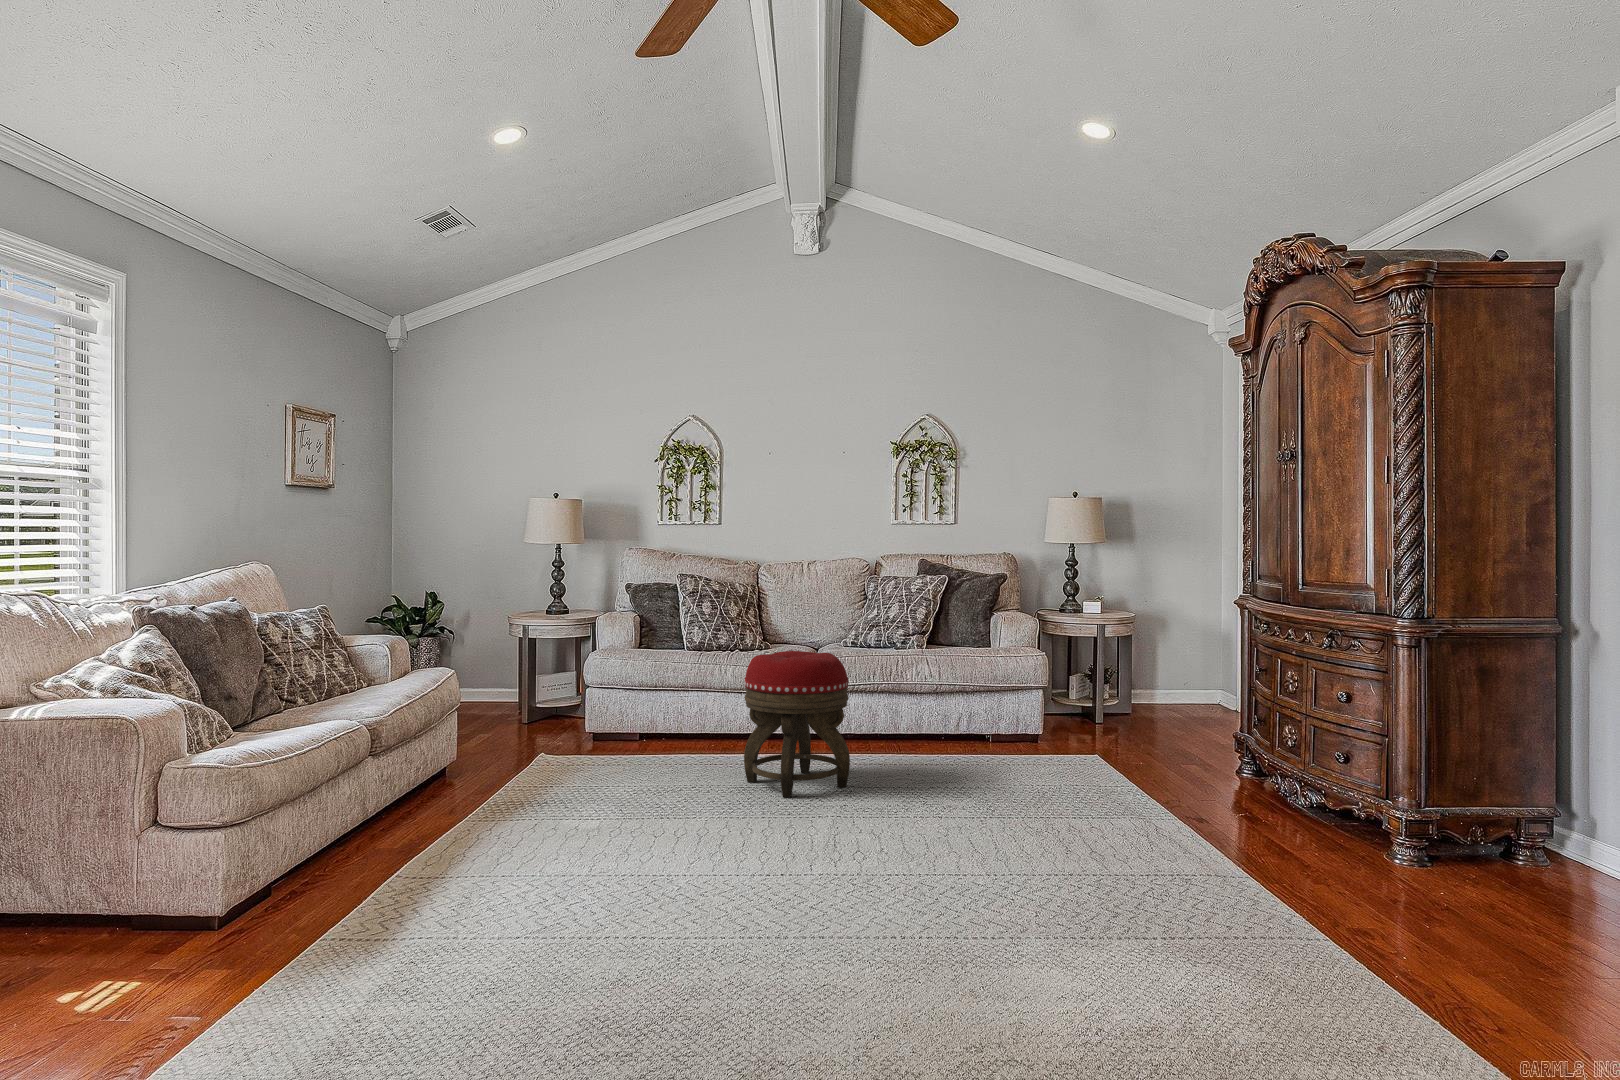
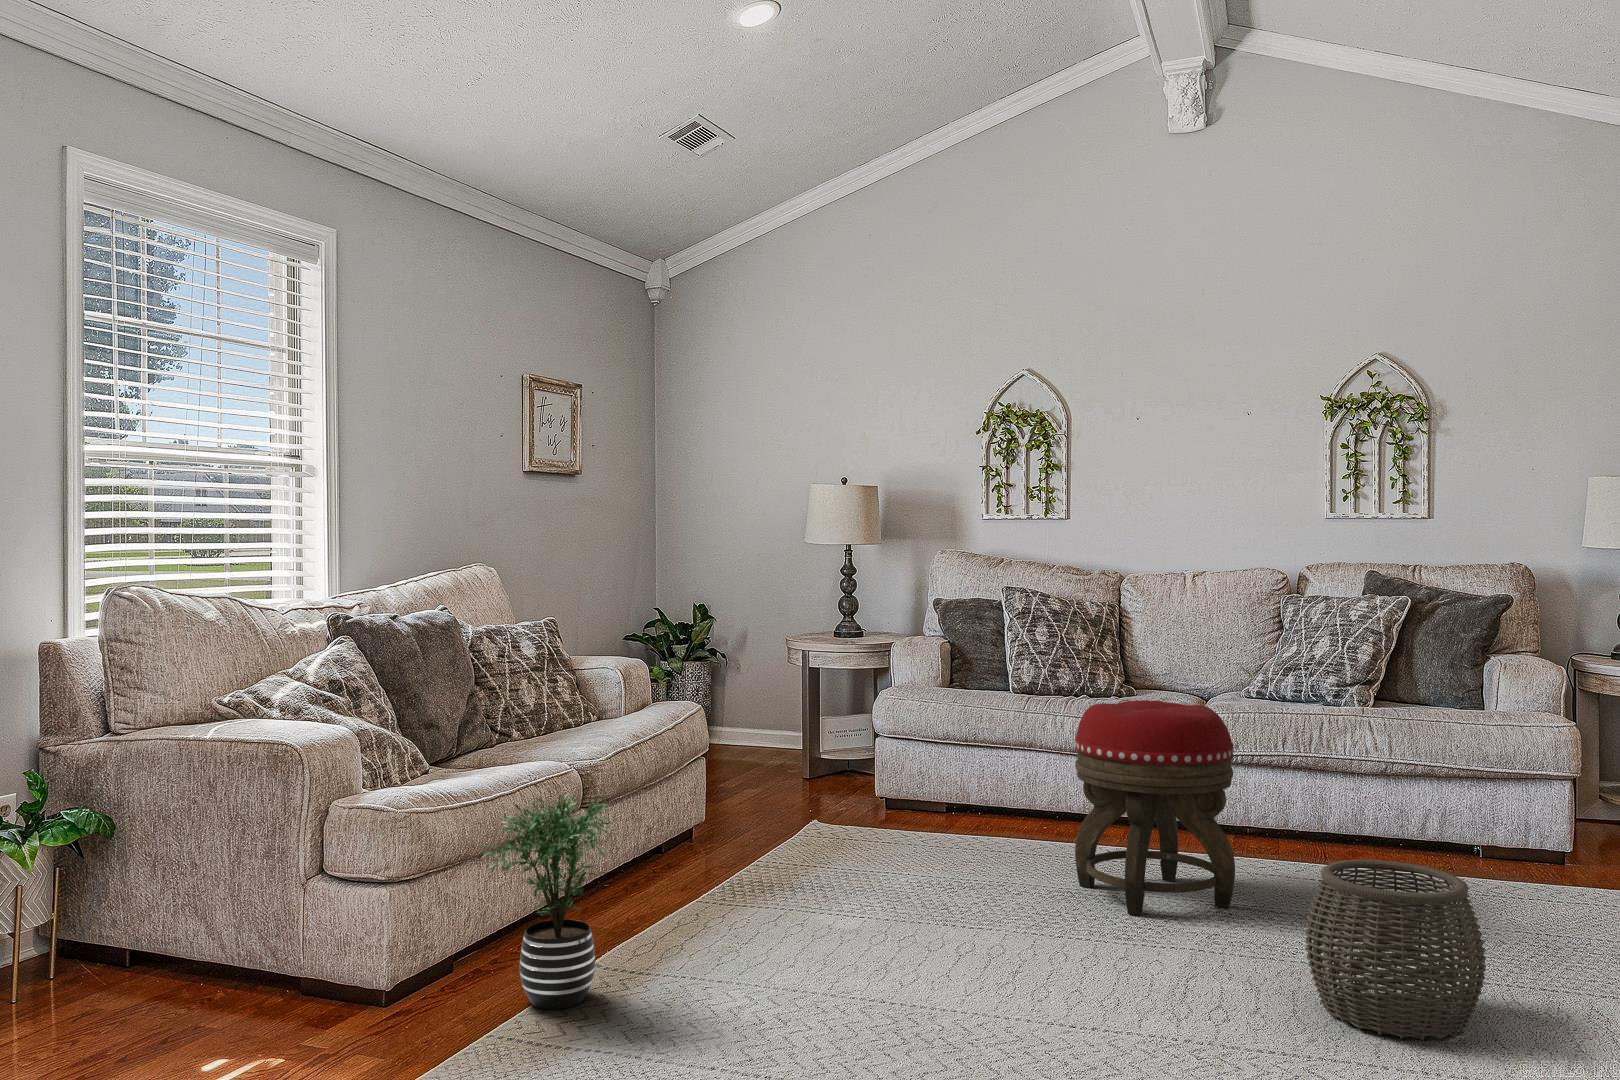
potted plant: none [308,741,424,912] -> present [483,794,615,1009]
woven basket: none [902,746,1006,855] -> present [1305,860,1486,1040]

